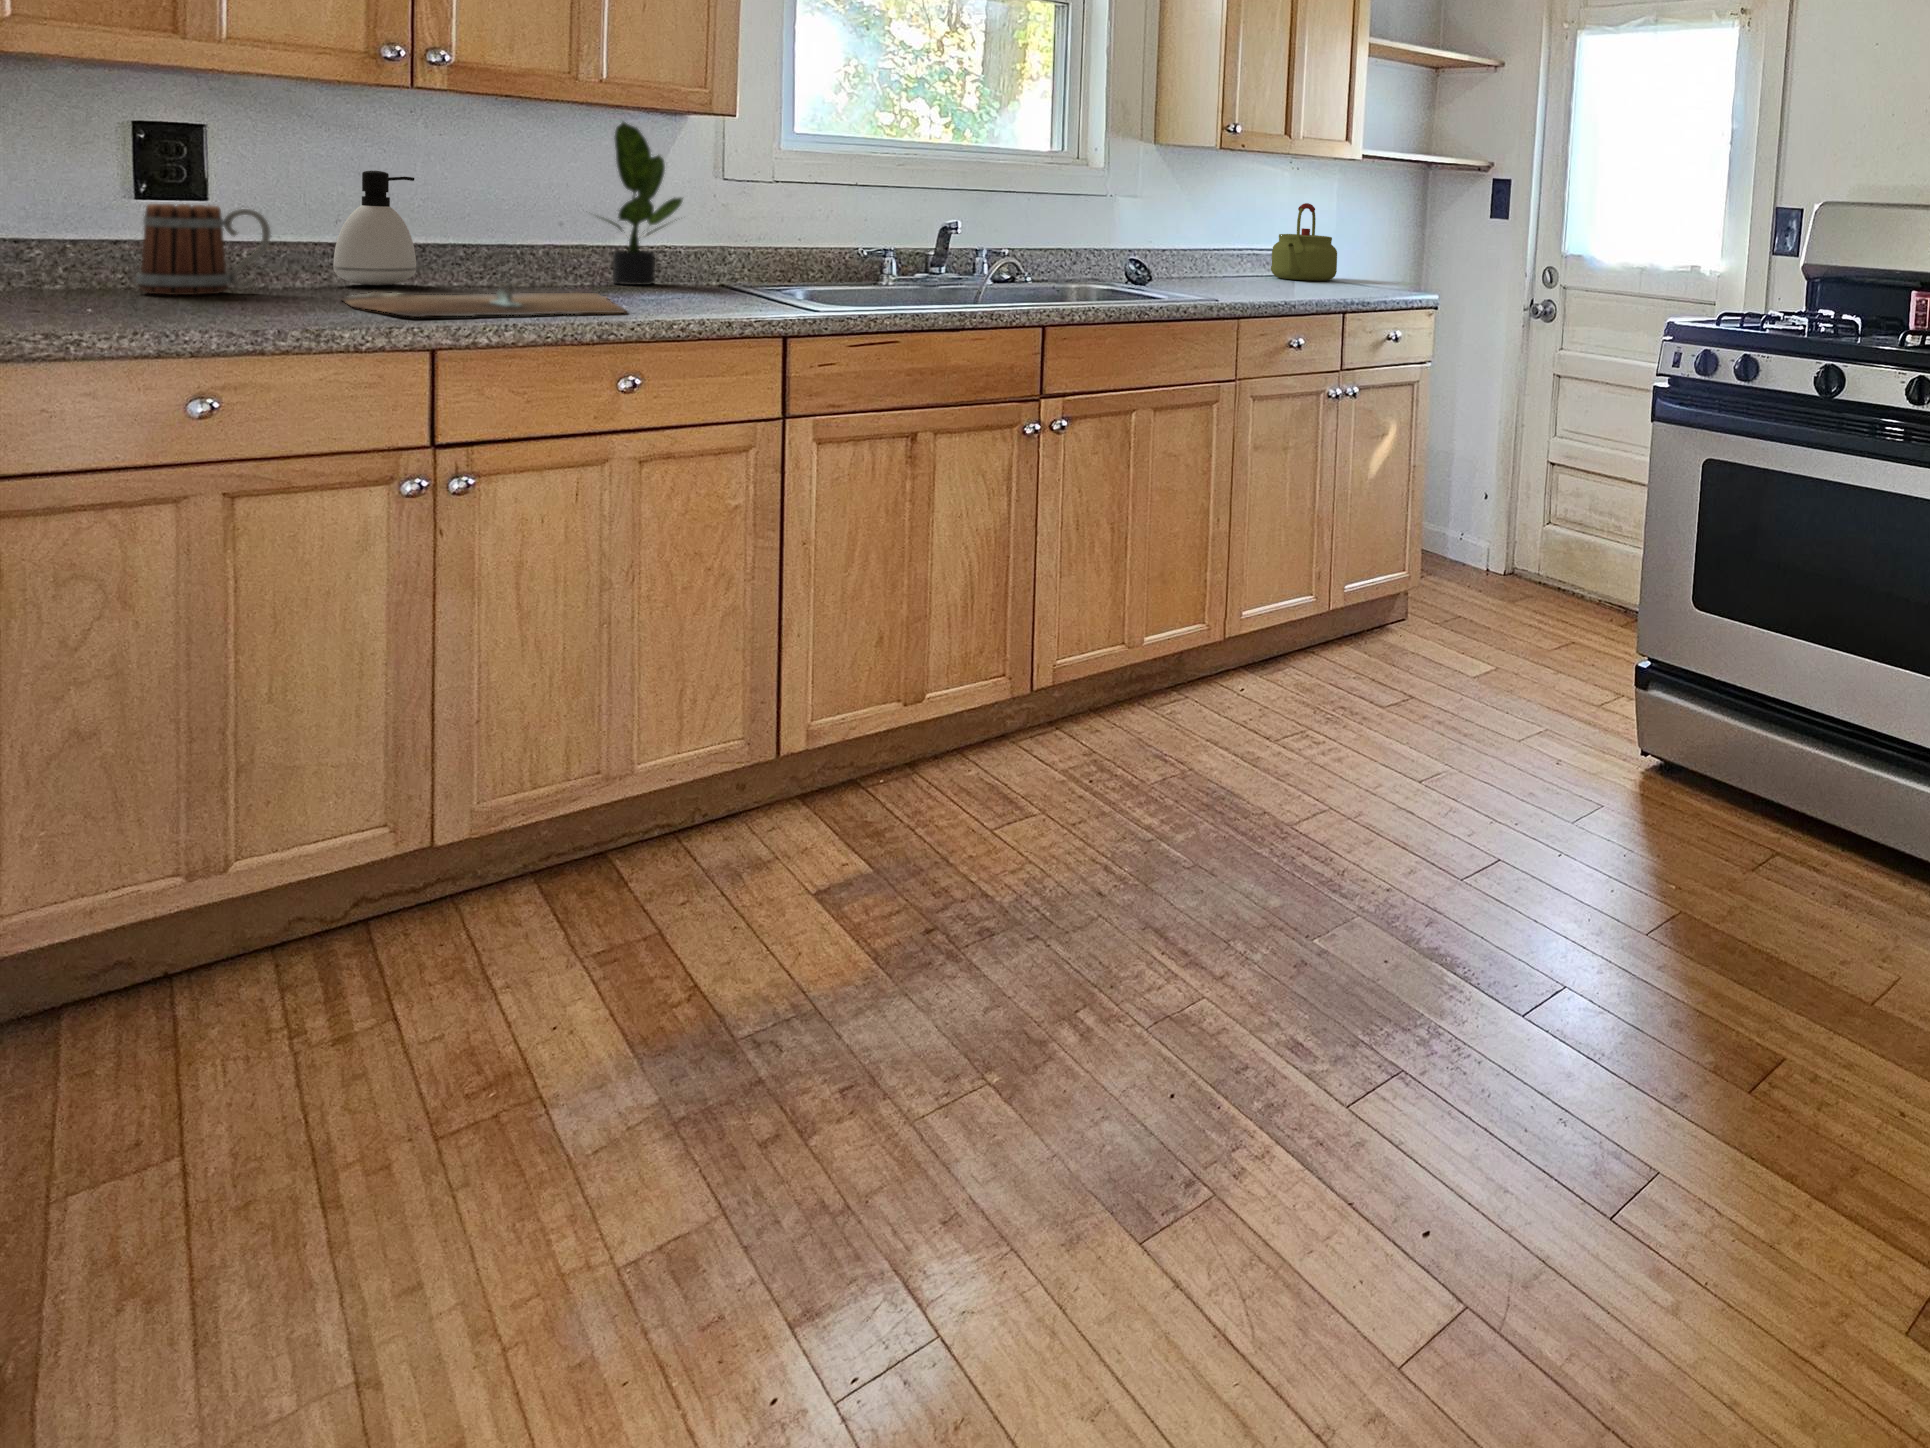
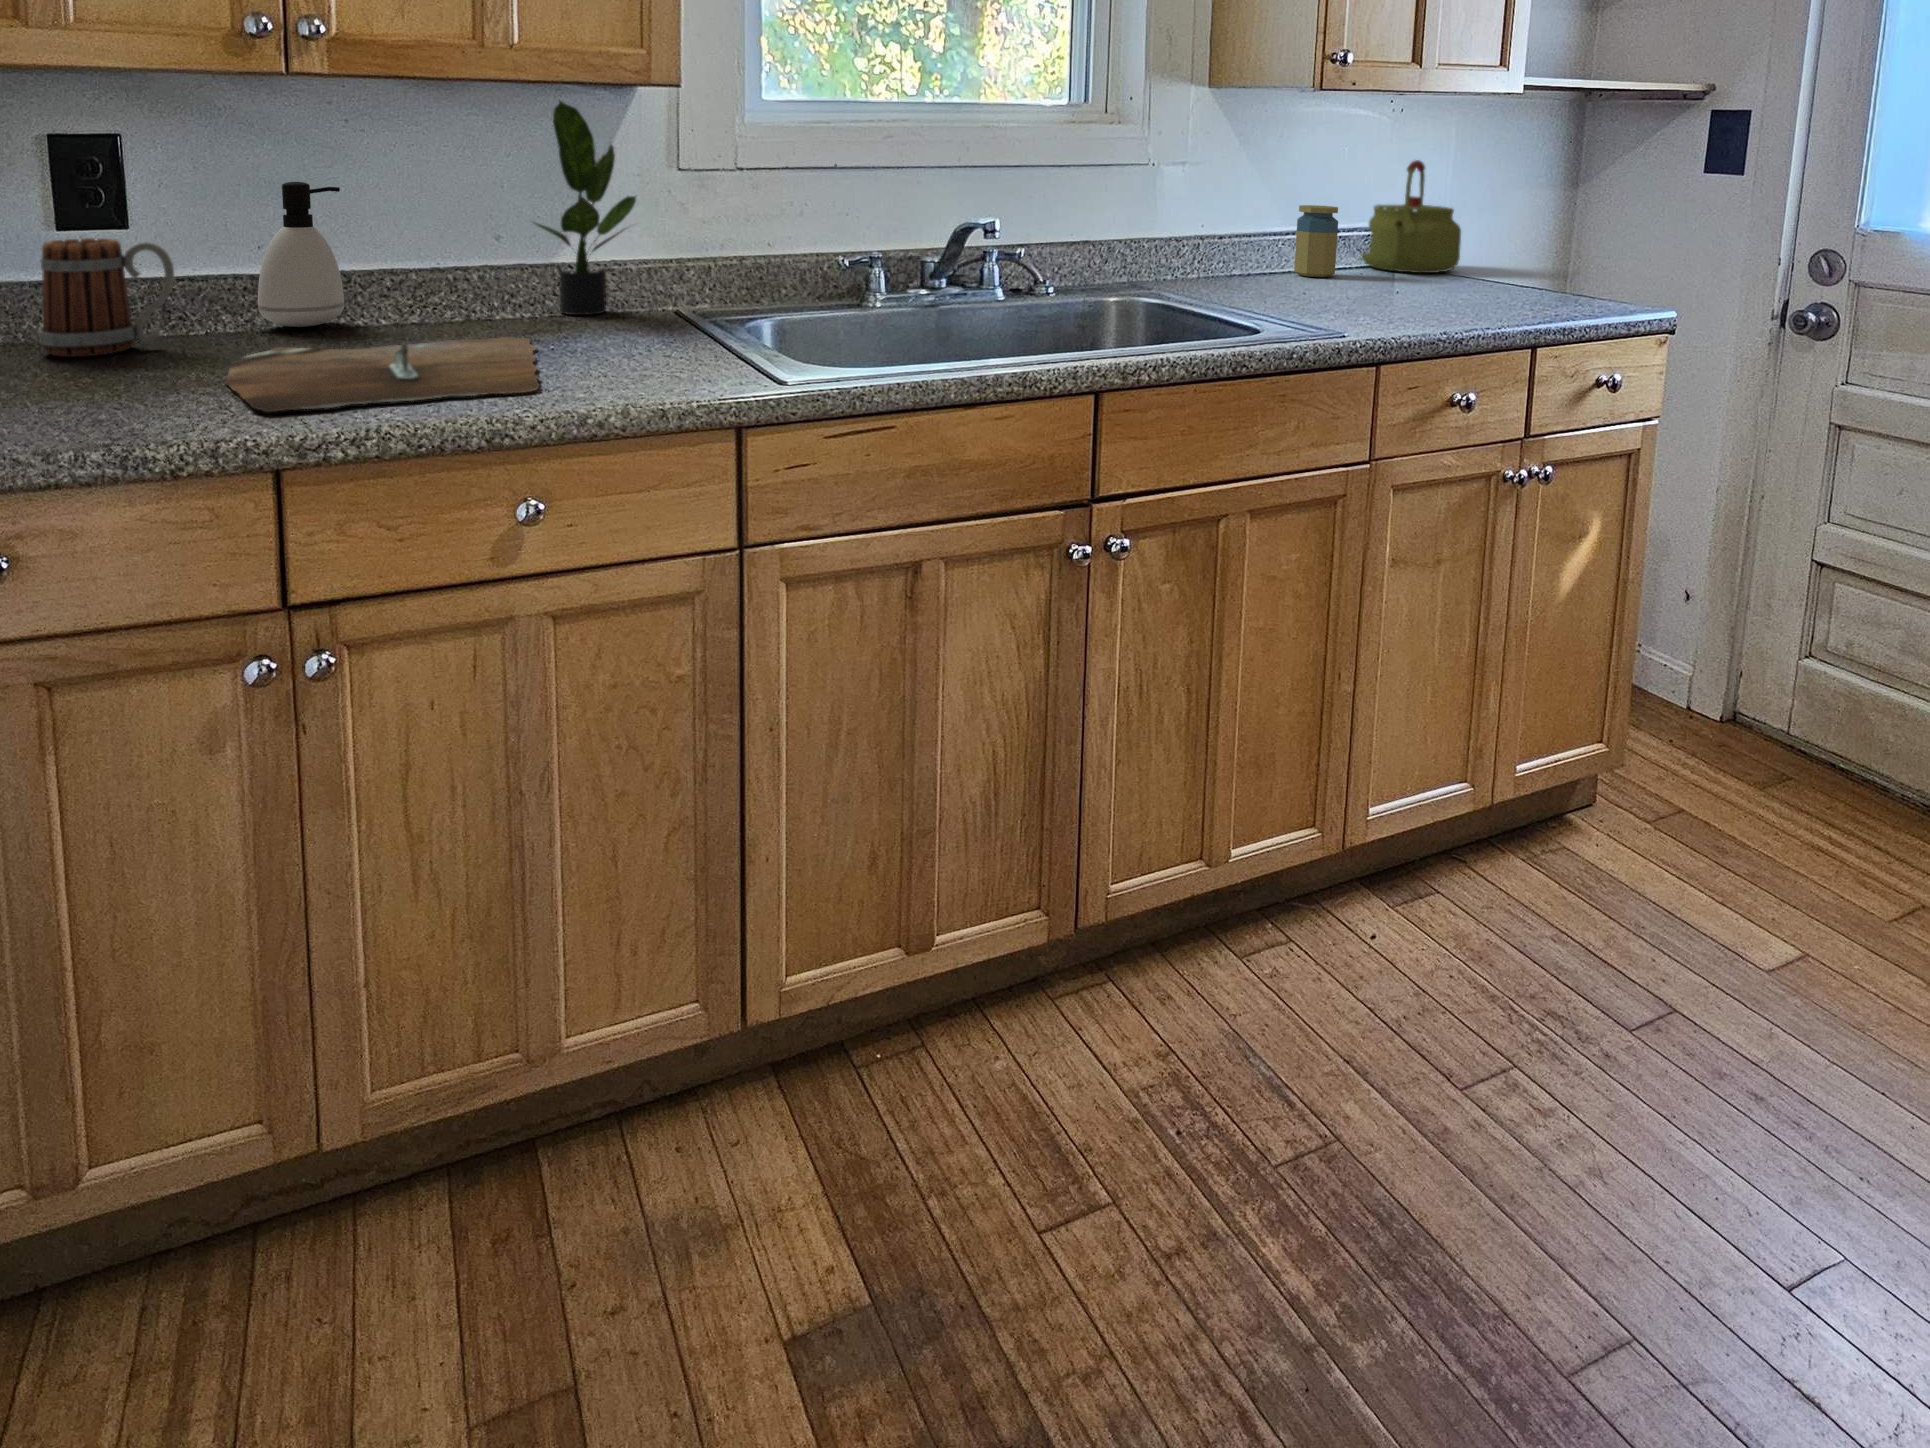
jar: none [1217,231,1248,281] -> present [1294,205,1338,277]

